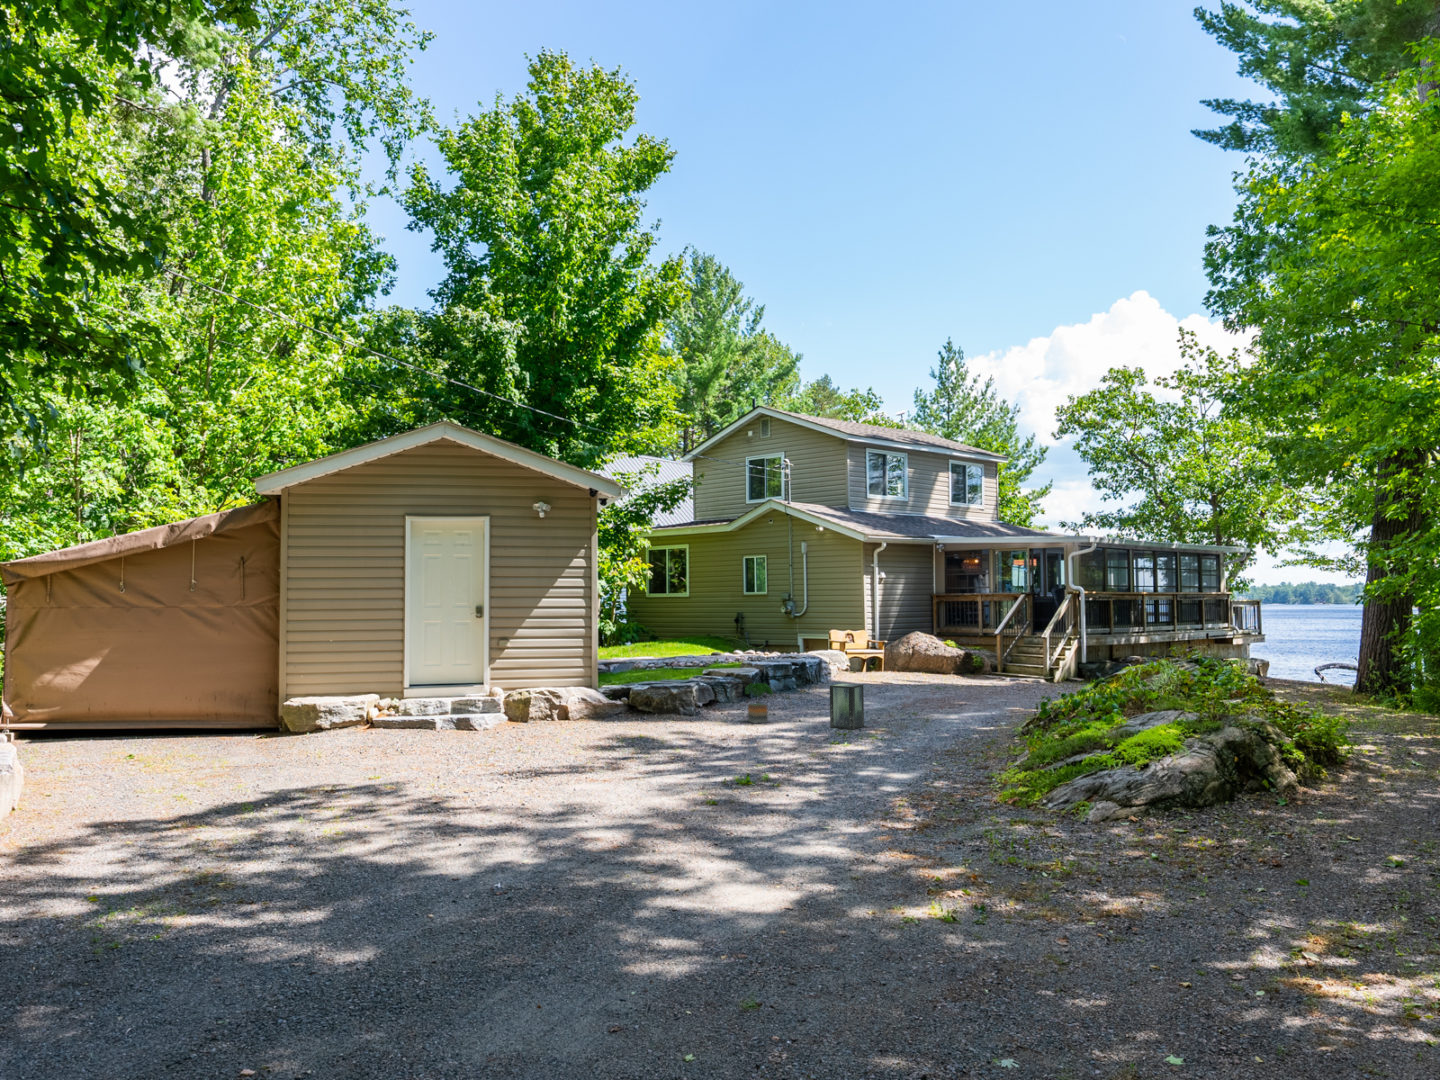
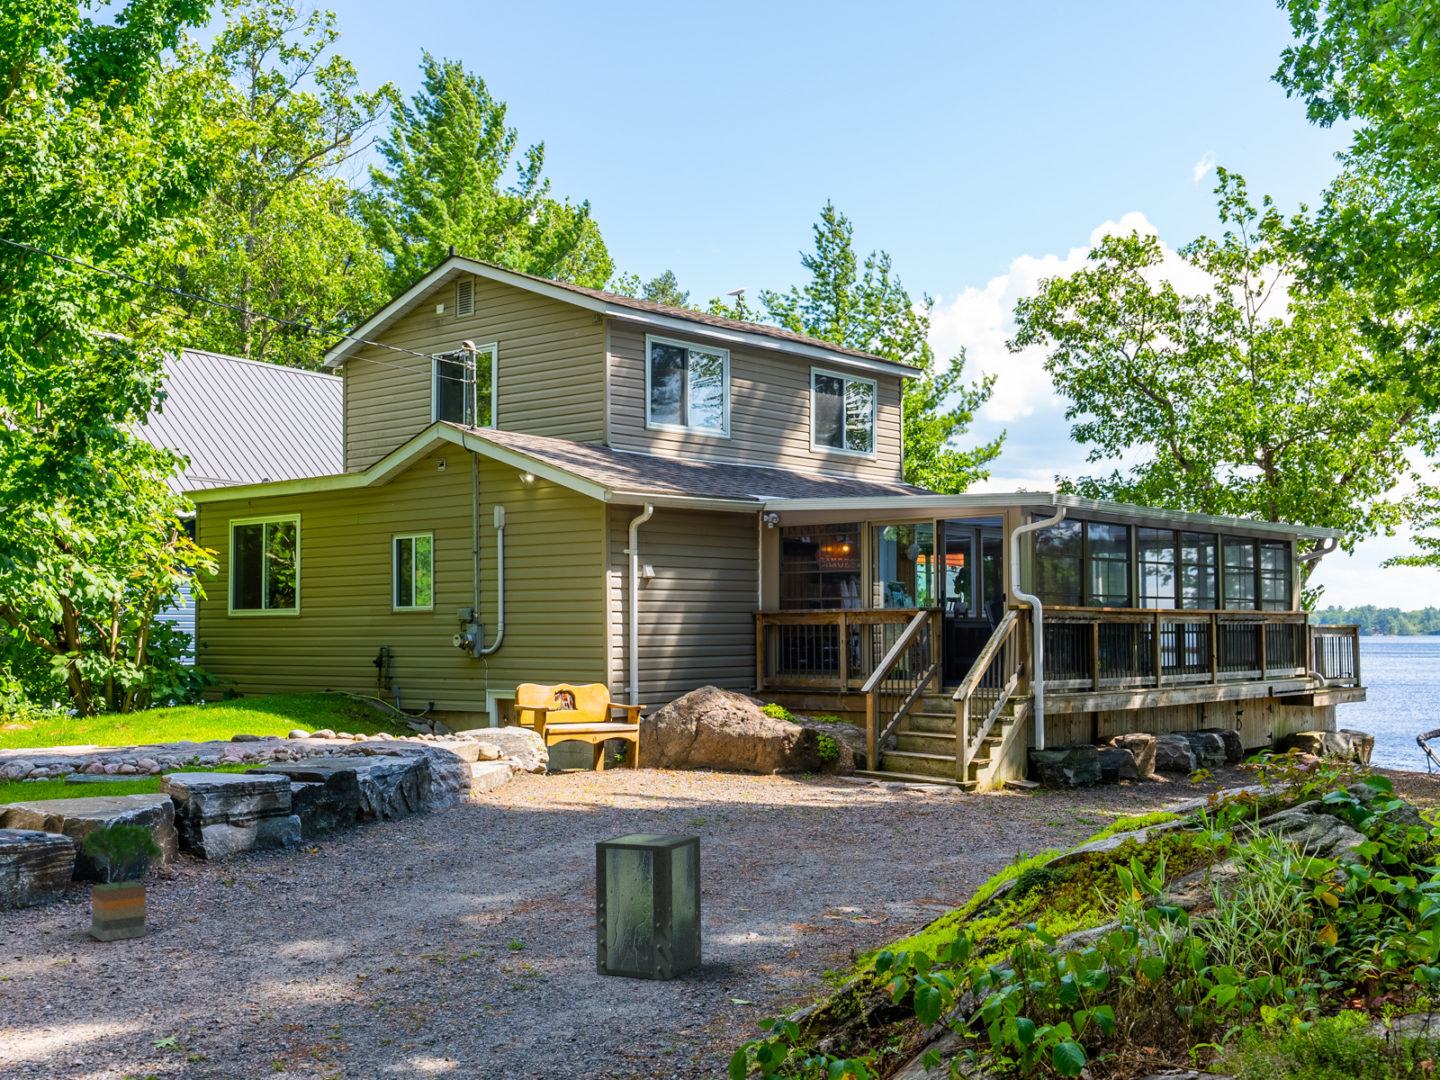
storage box: present [830,683,864,729] -> present [596,833,702,980]

